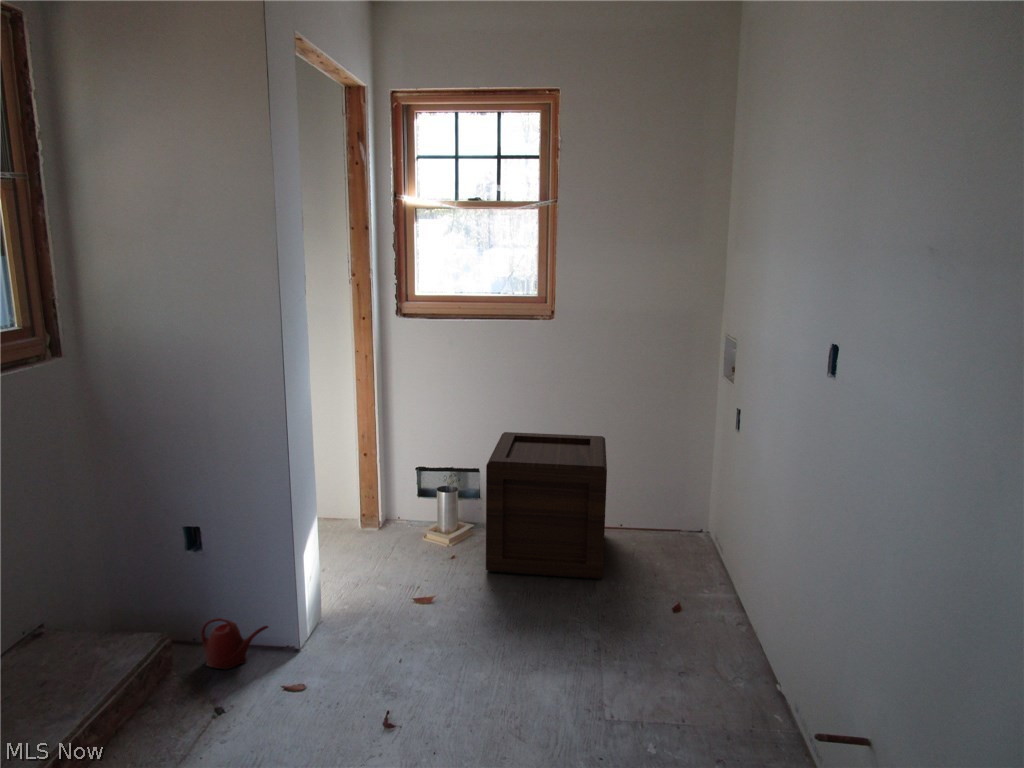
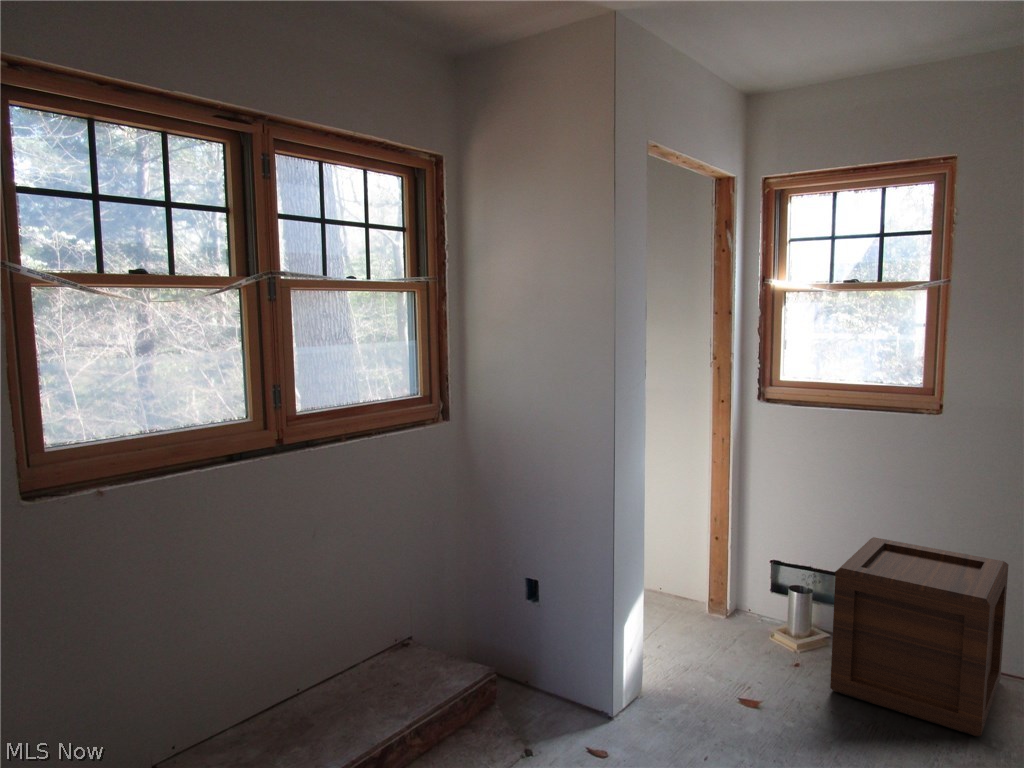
watering can: present [201,618,268,669] -> none [539,665,593,714]

